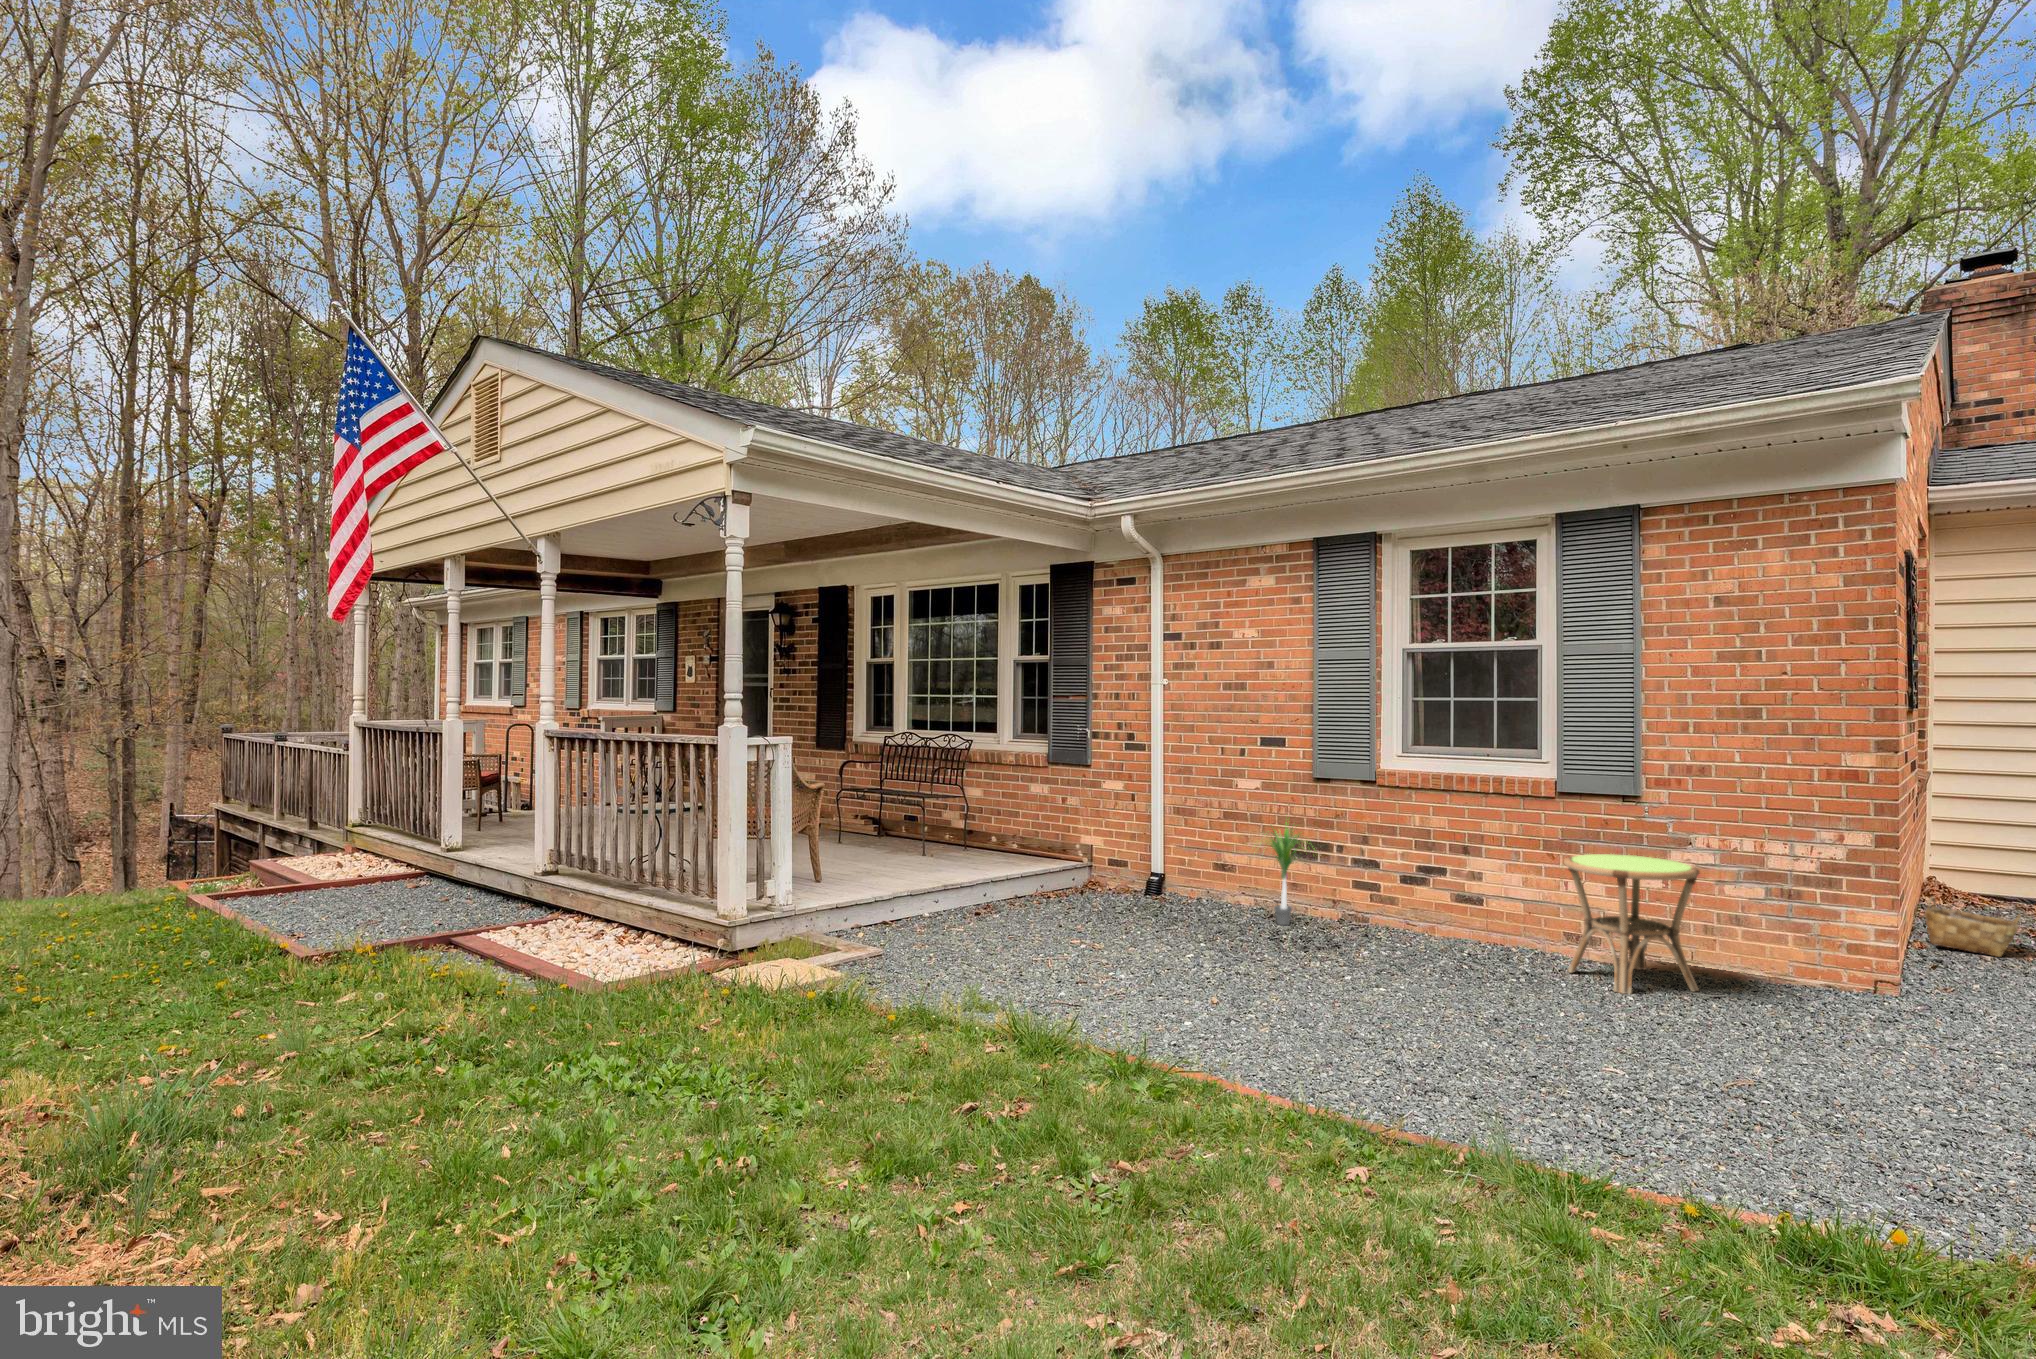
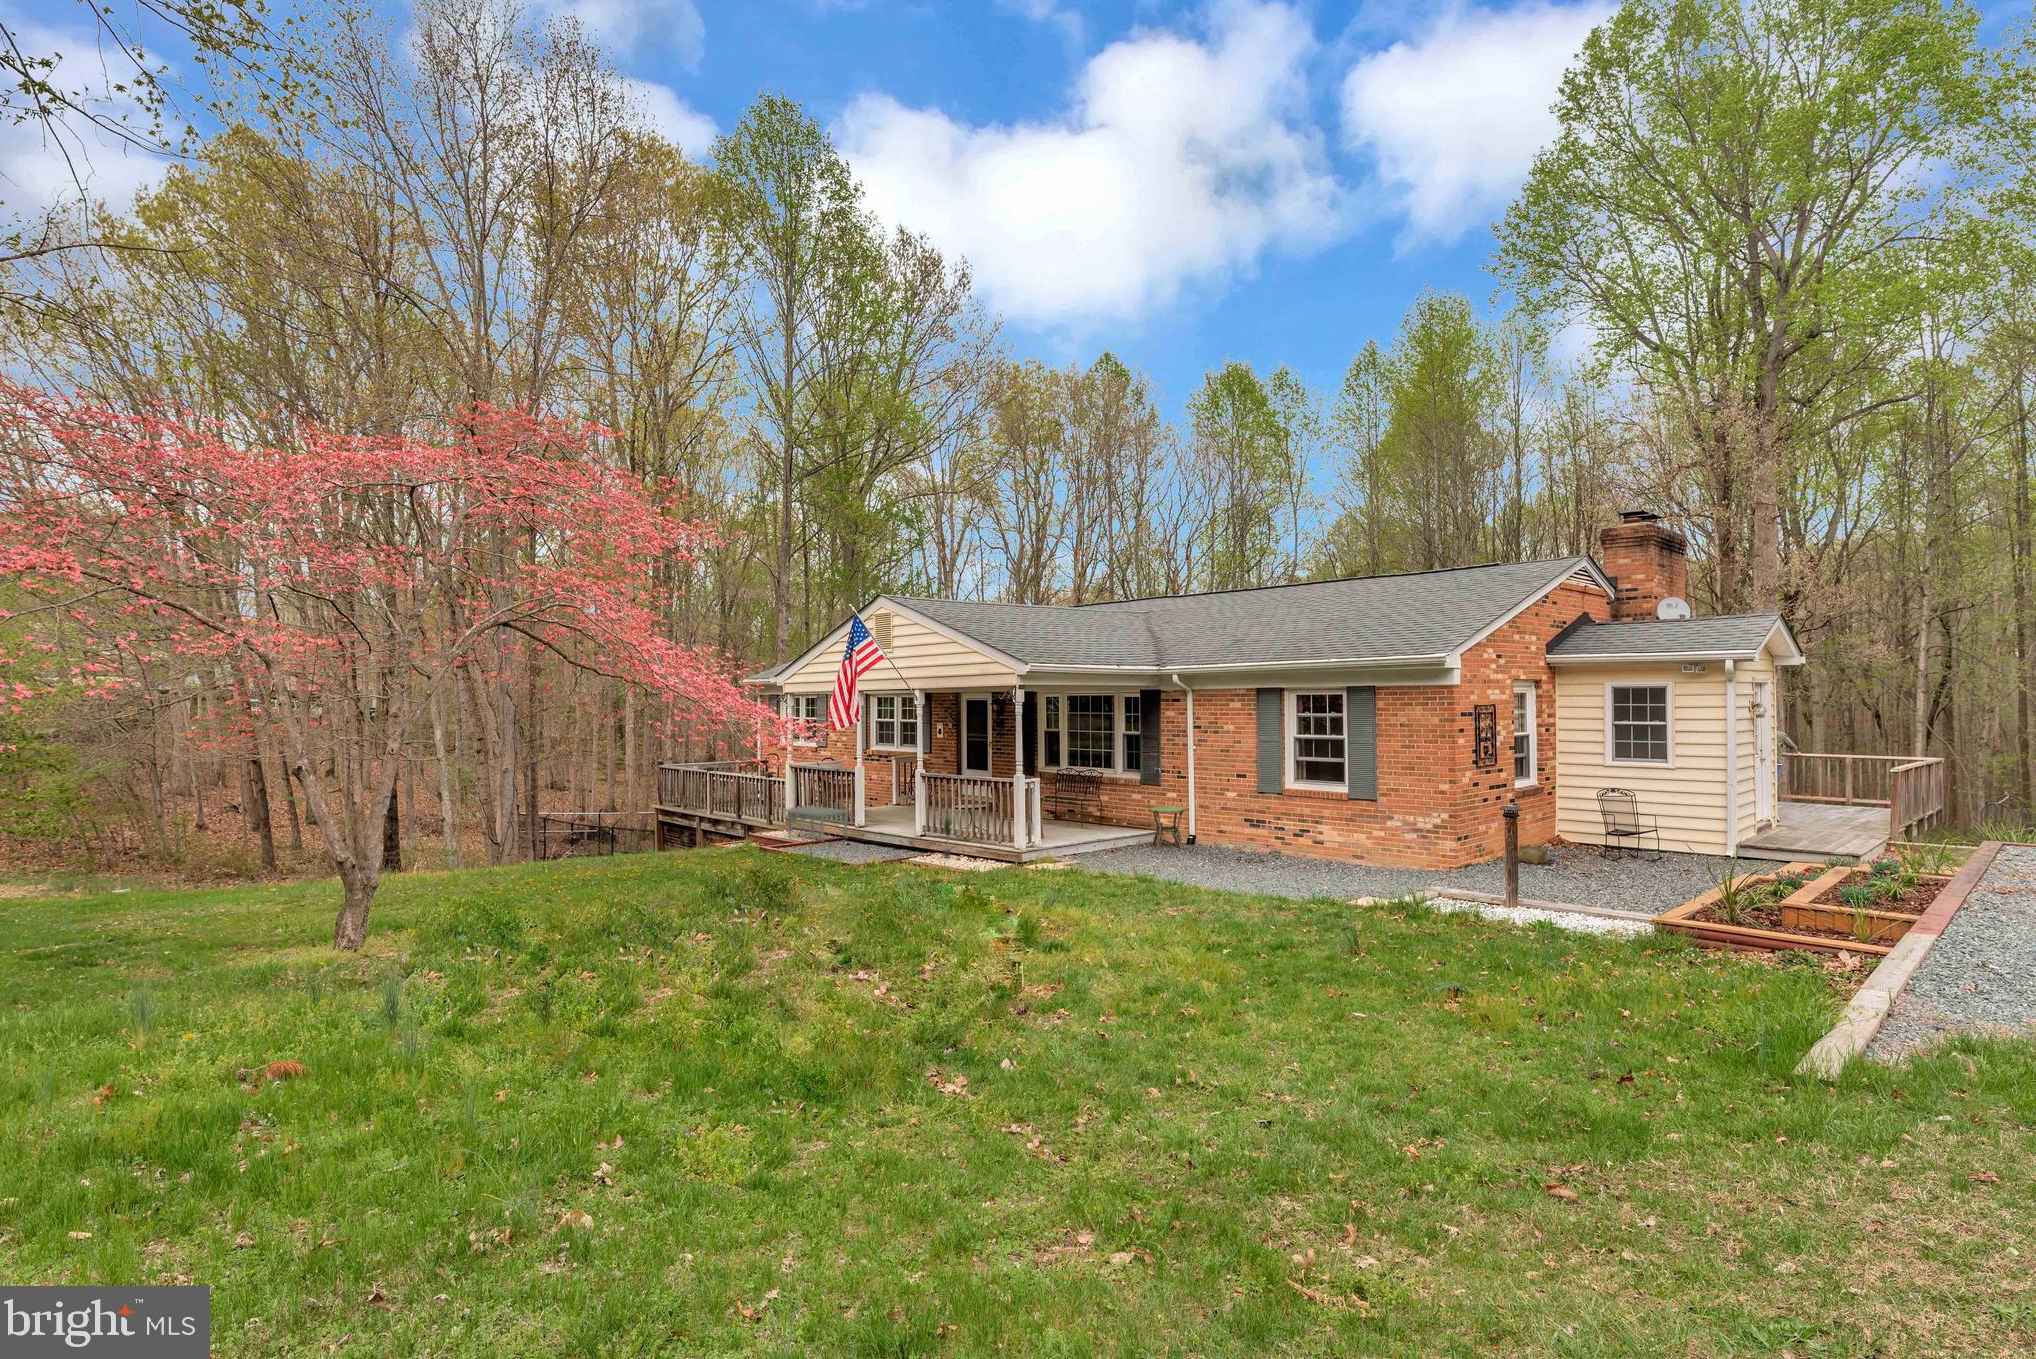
storage bench: none [309,804,436,880] -> present [785,806,848,841]
potted plant: present [1260,827,1306,925] -> present [942,818,953,858]
side table: present [1564,854,1699,994] -> present [1148,806,1186,849]

